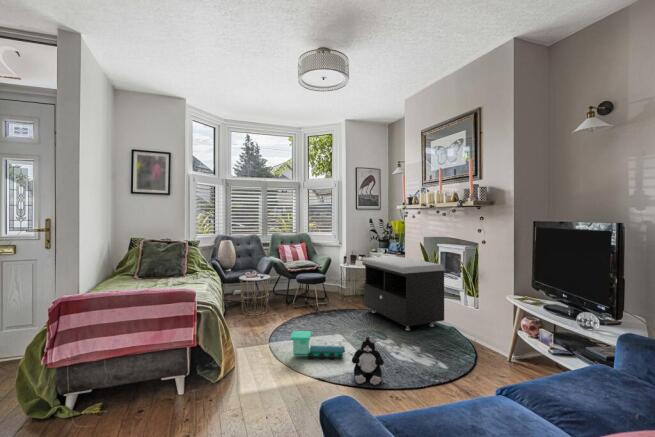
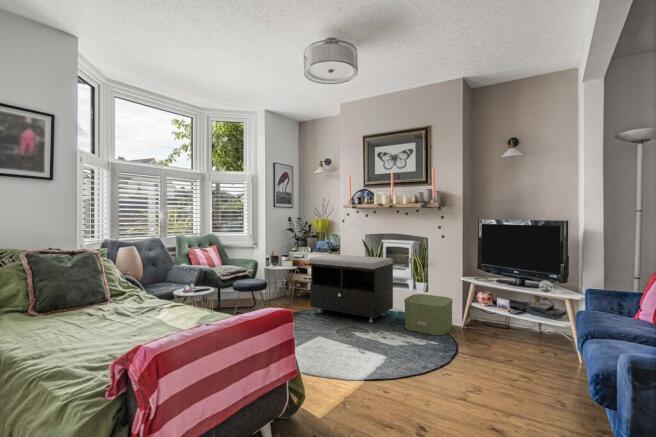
storage box: none [433,308,497,360] -> present [404,294,453,335]
toy train: present [291,331,345,359] -> none [308,338,362,367]
plush toy: present [352,336,384,385] -> none [388,329,424,374]

